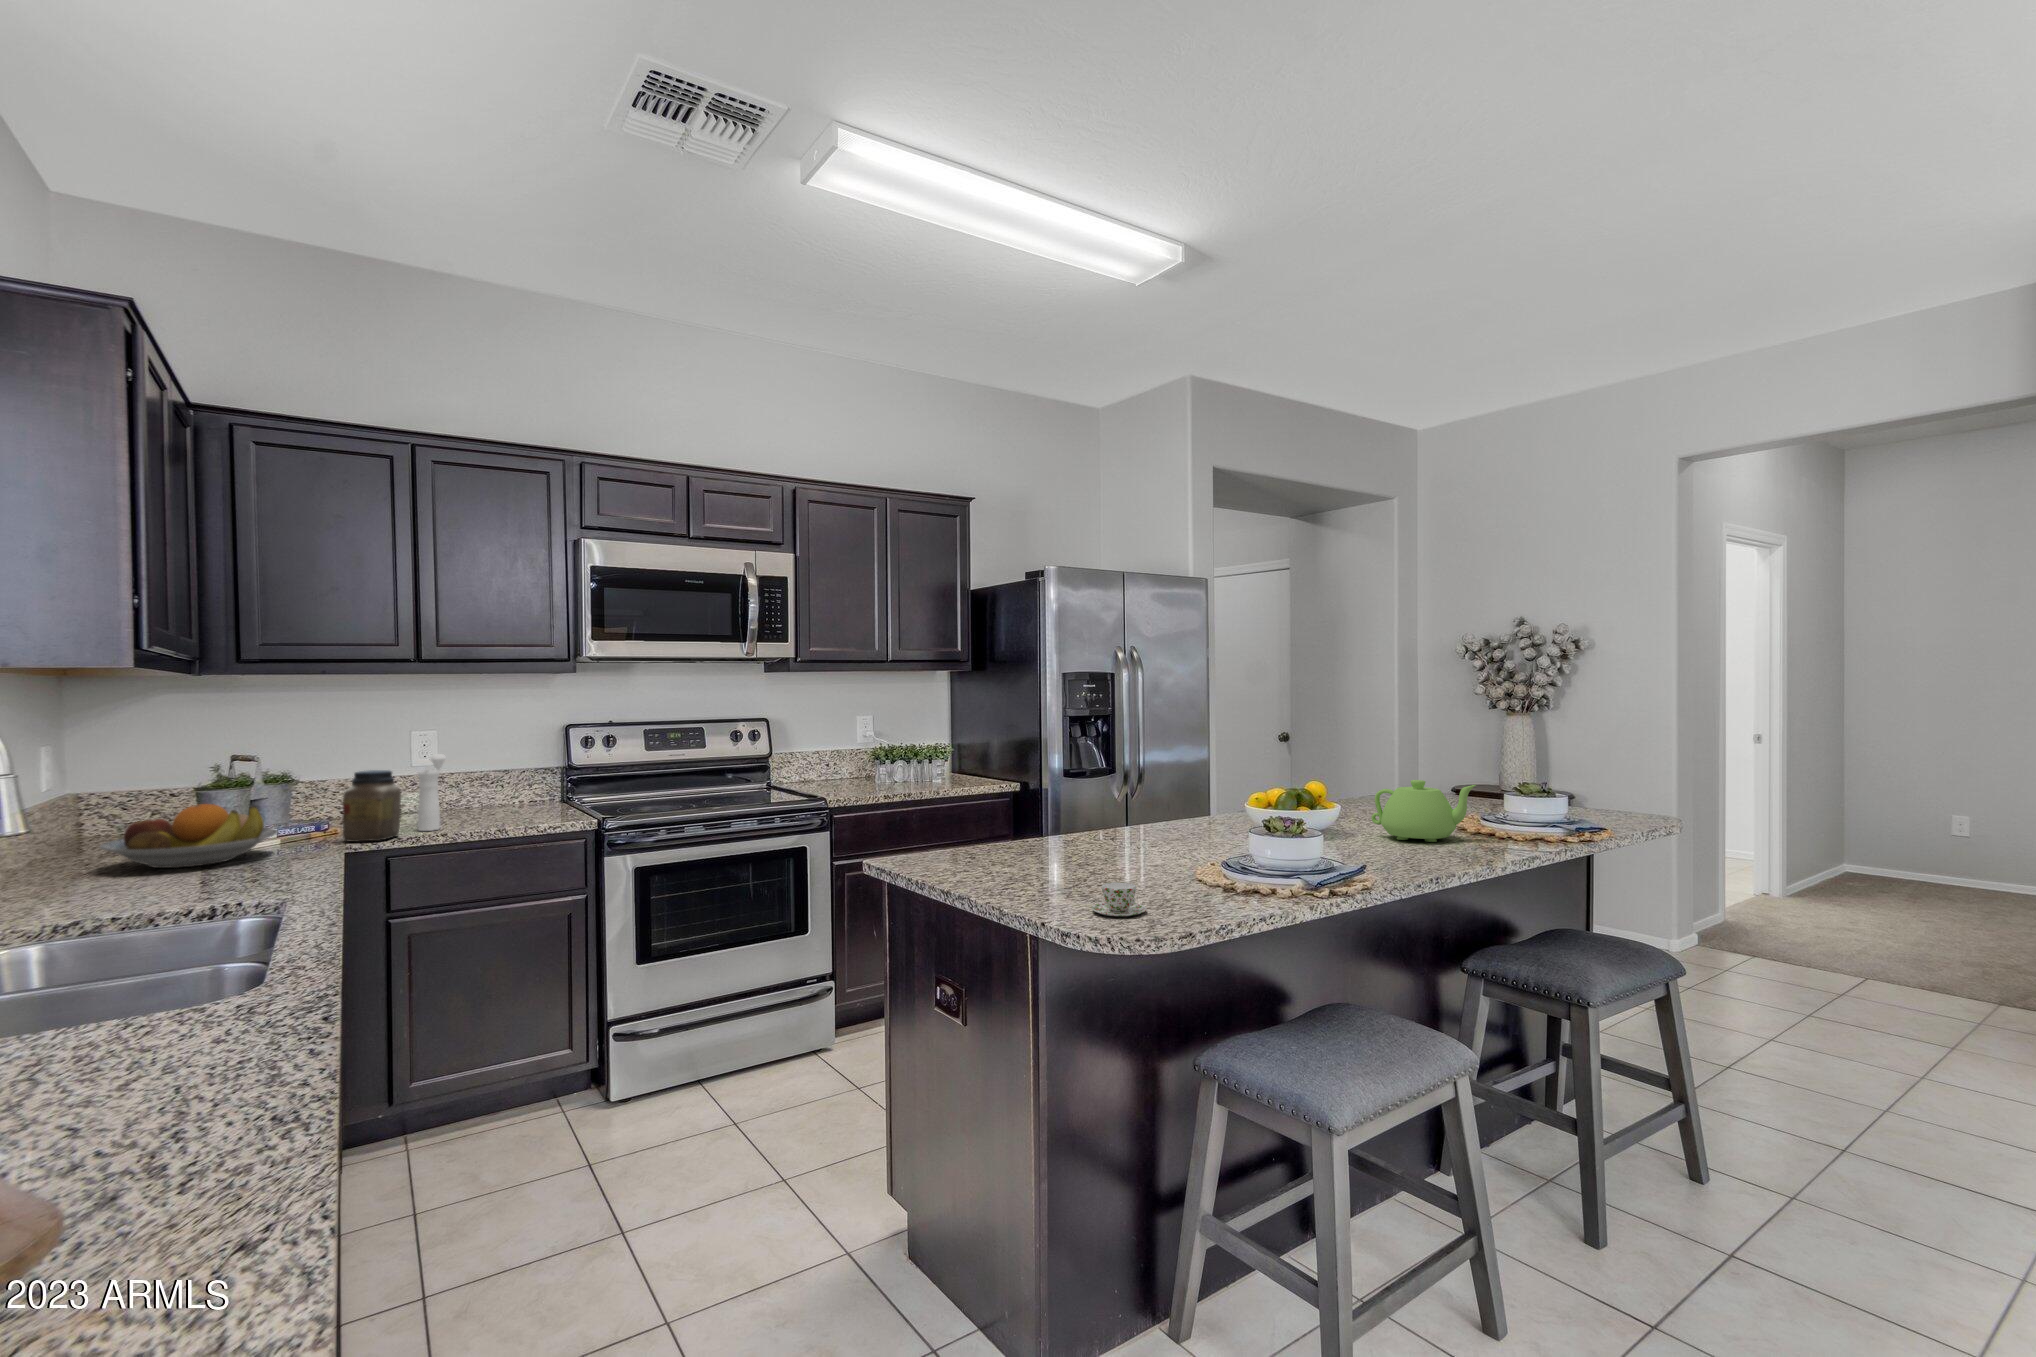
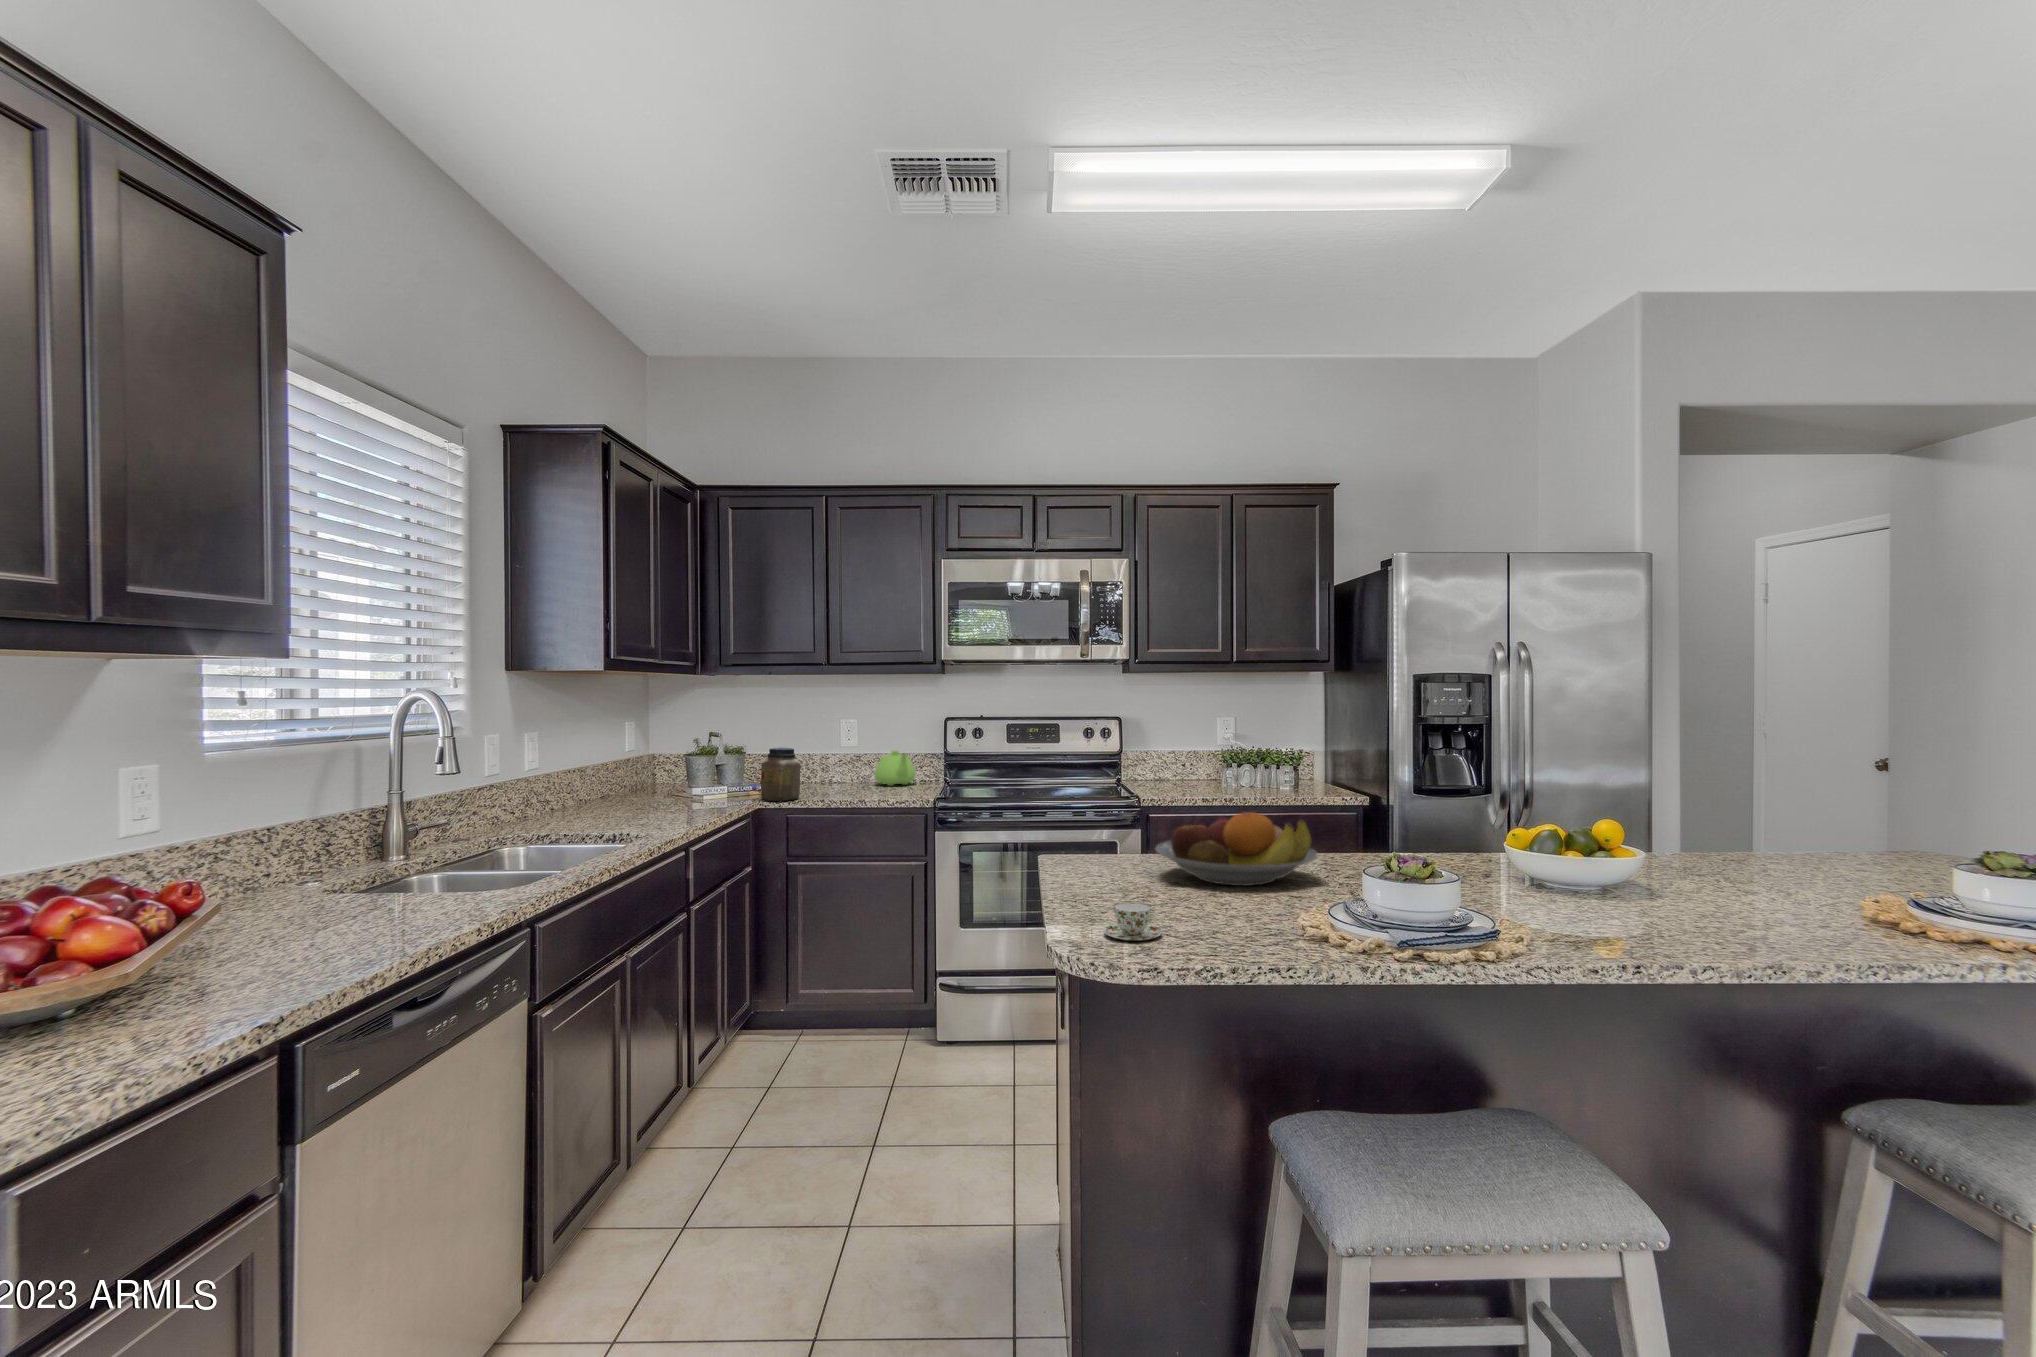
pepper mill: present [418,754,446,831] -> none [816,738,843,797]
teapot: present [1371,780,1476,842] -> present [874,750,916,786]
fruit bowl: present [99,804,278,868] -> present [1156,812,1317,886]

